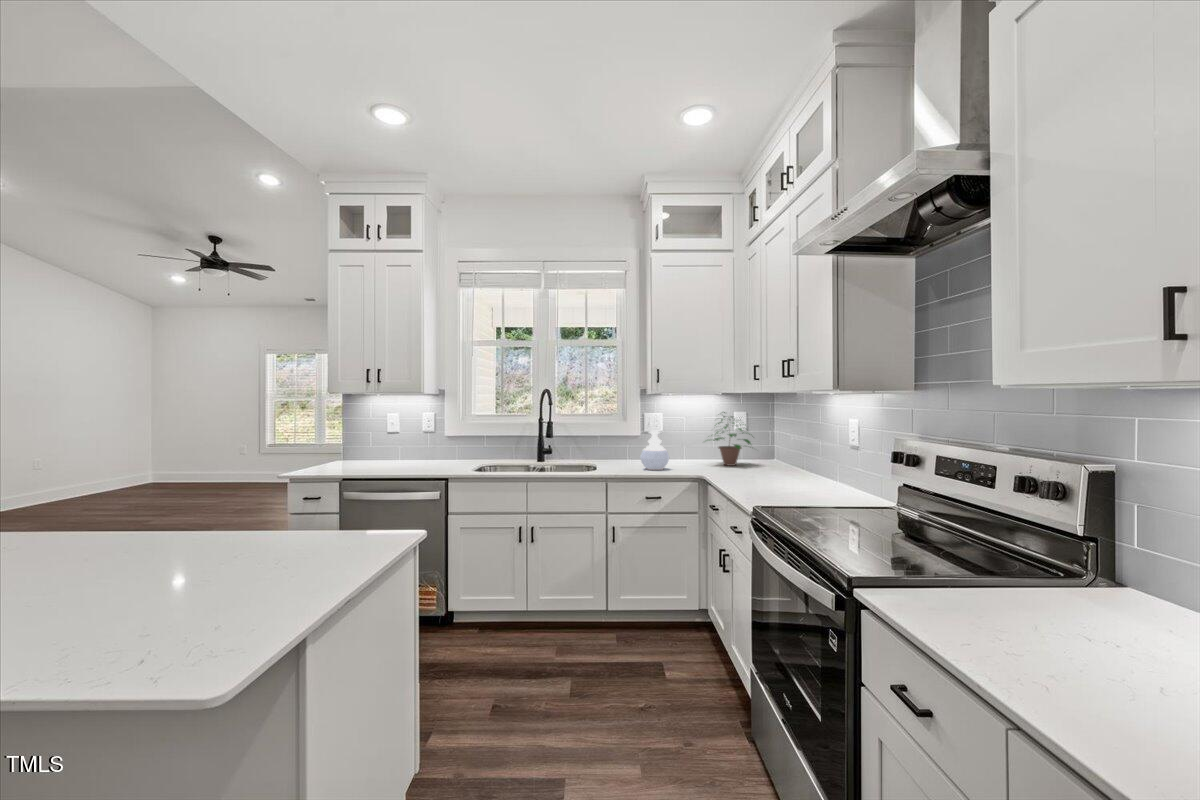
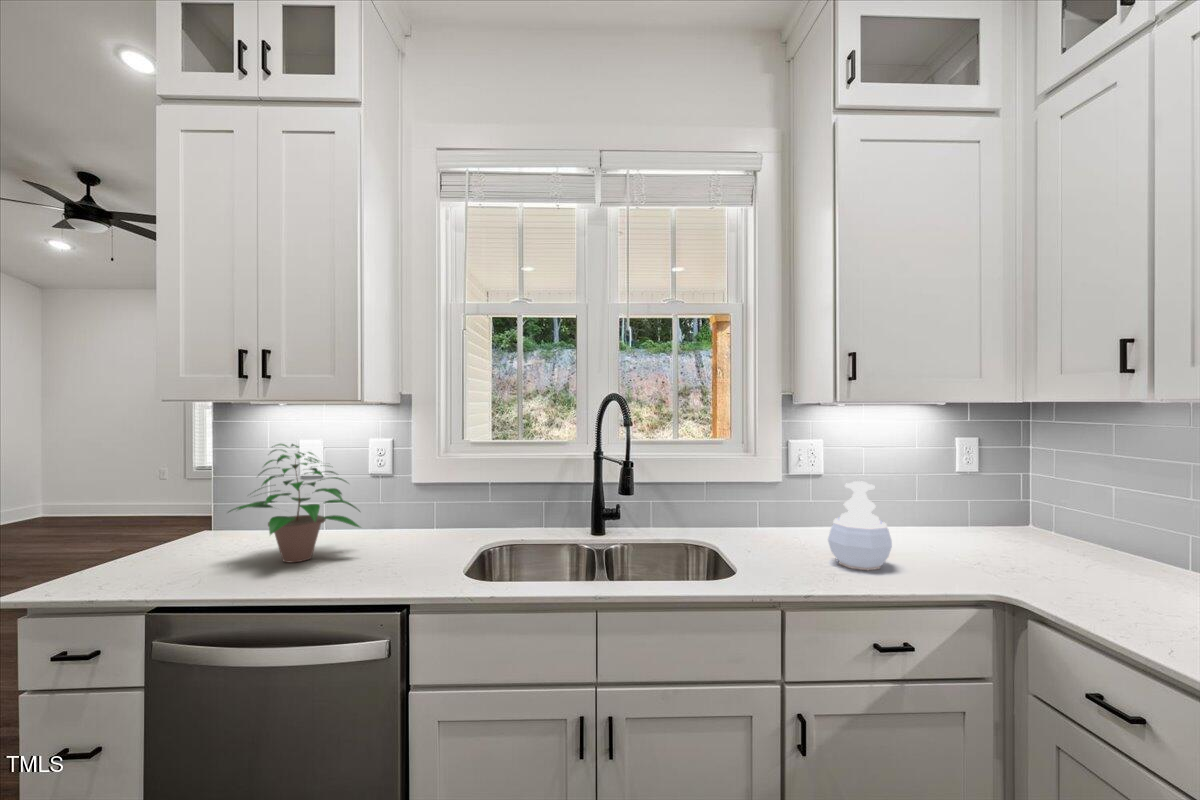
potted plant: present [713,412,751,466] -> present [229,444,360,562]

